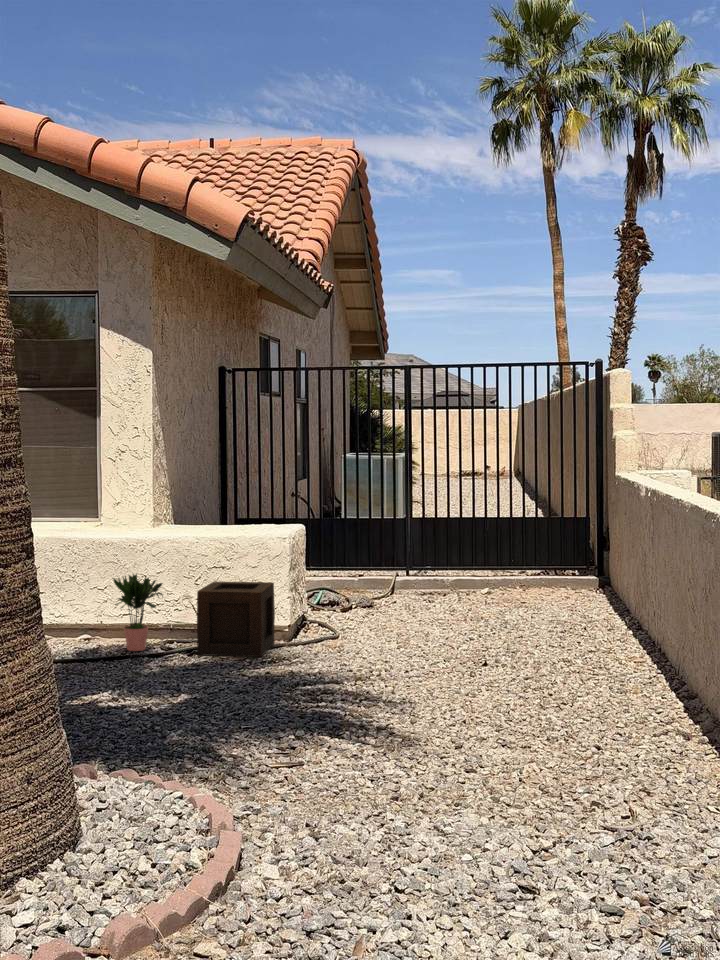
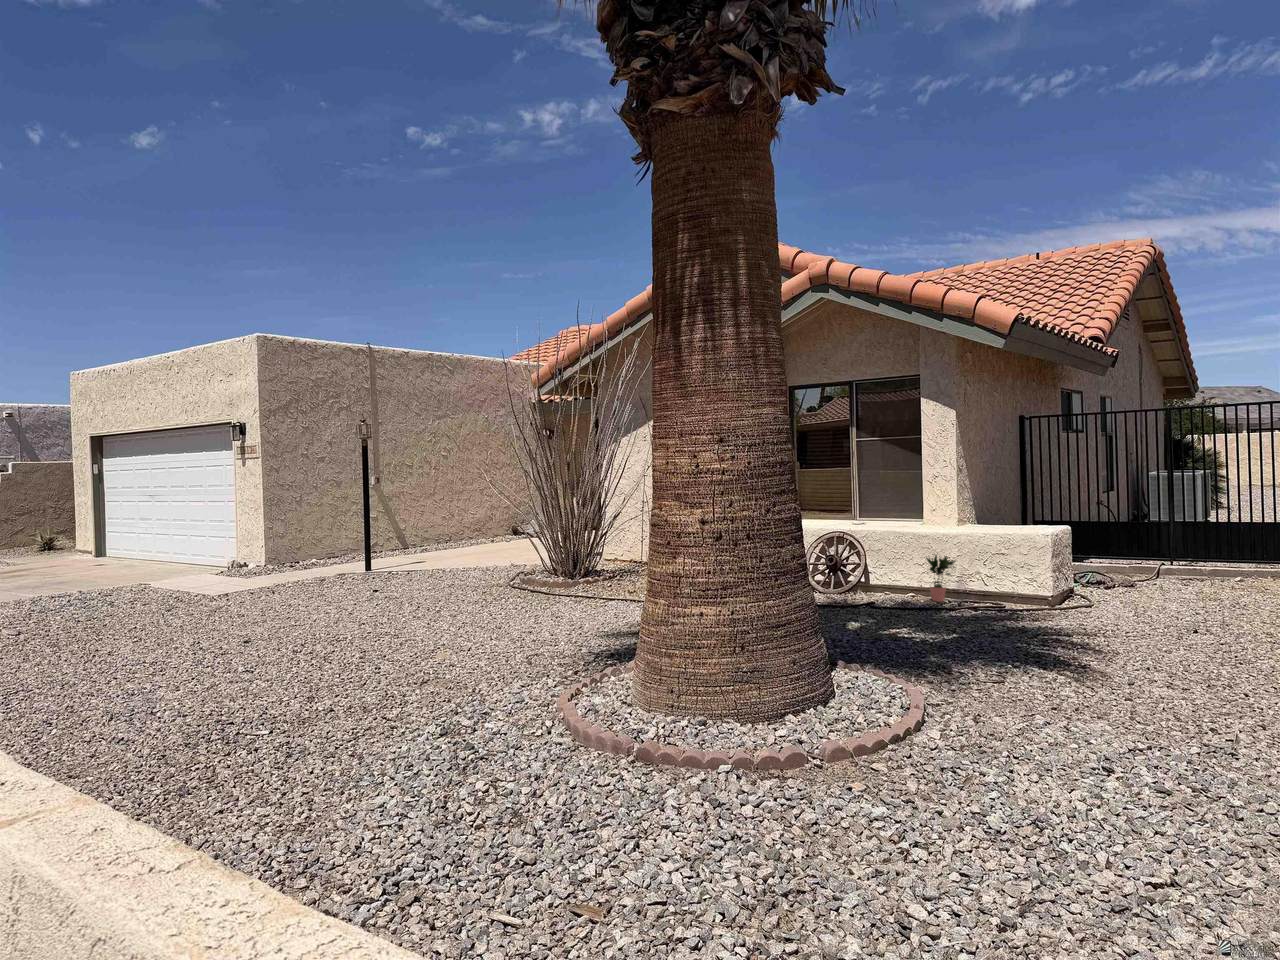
wooden crate: present [197,581,275,657] -> none [977,562,1040,617]

